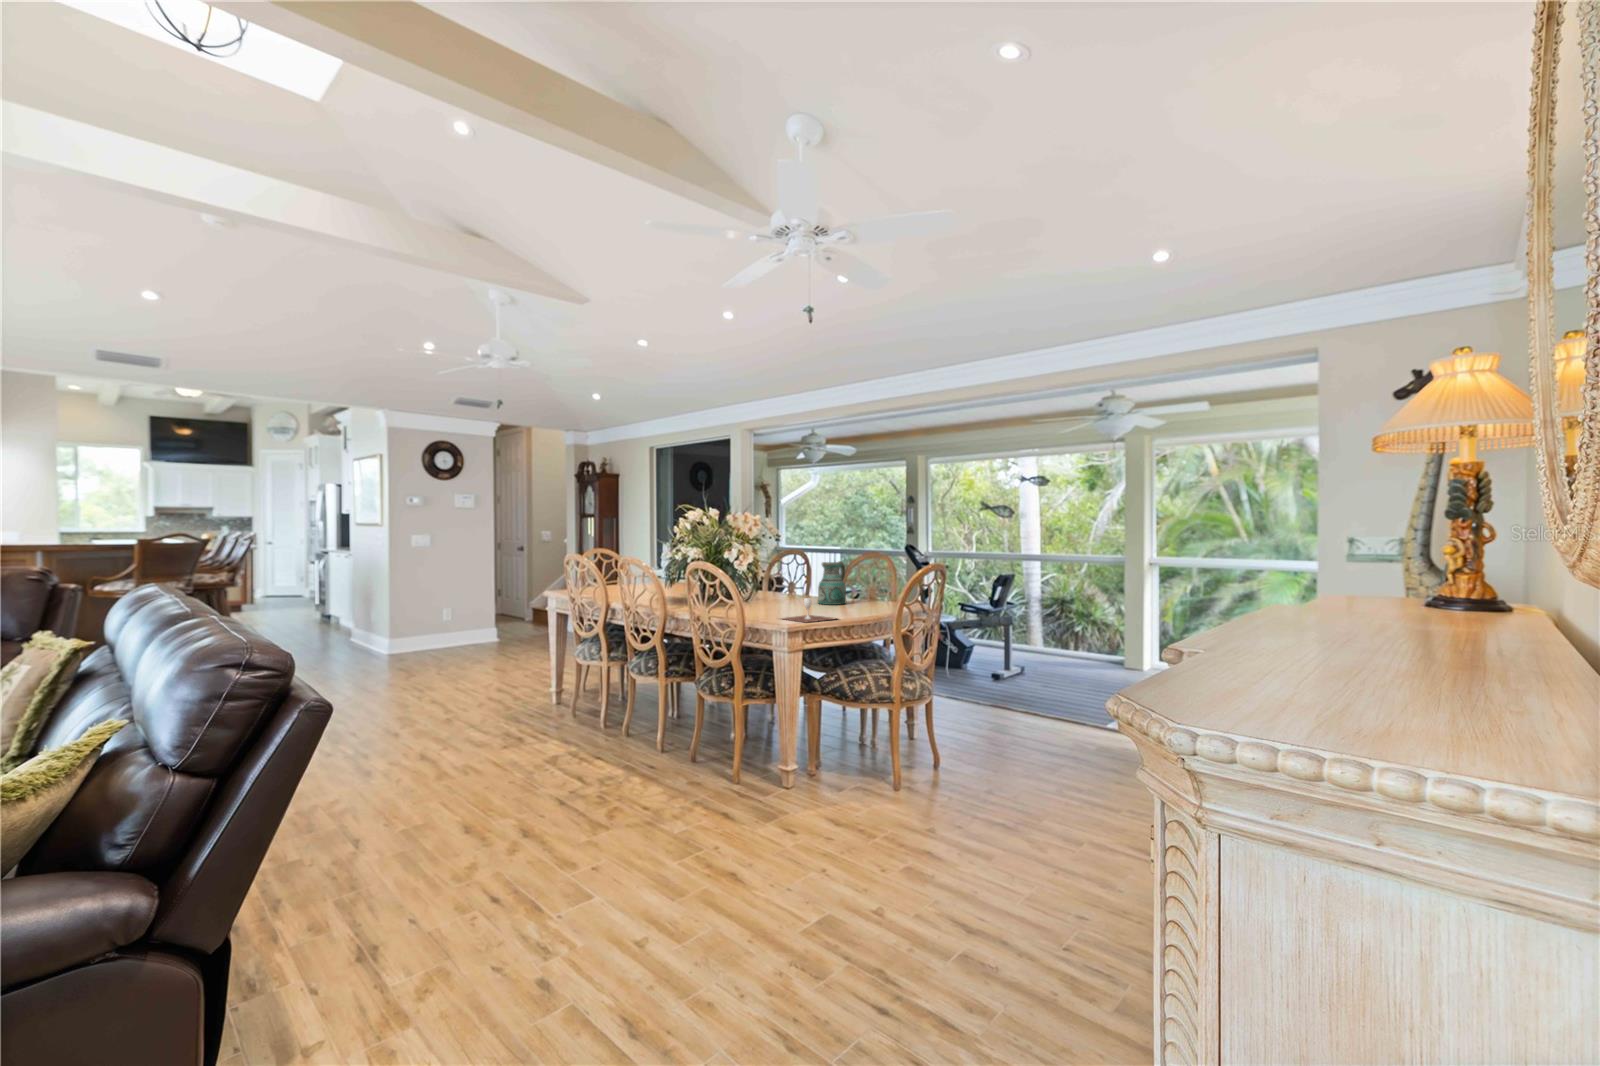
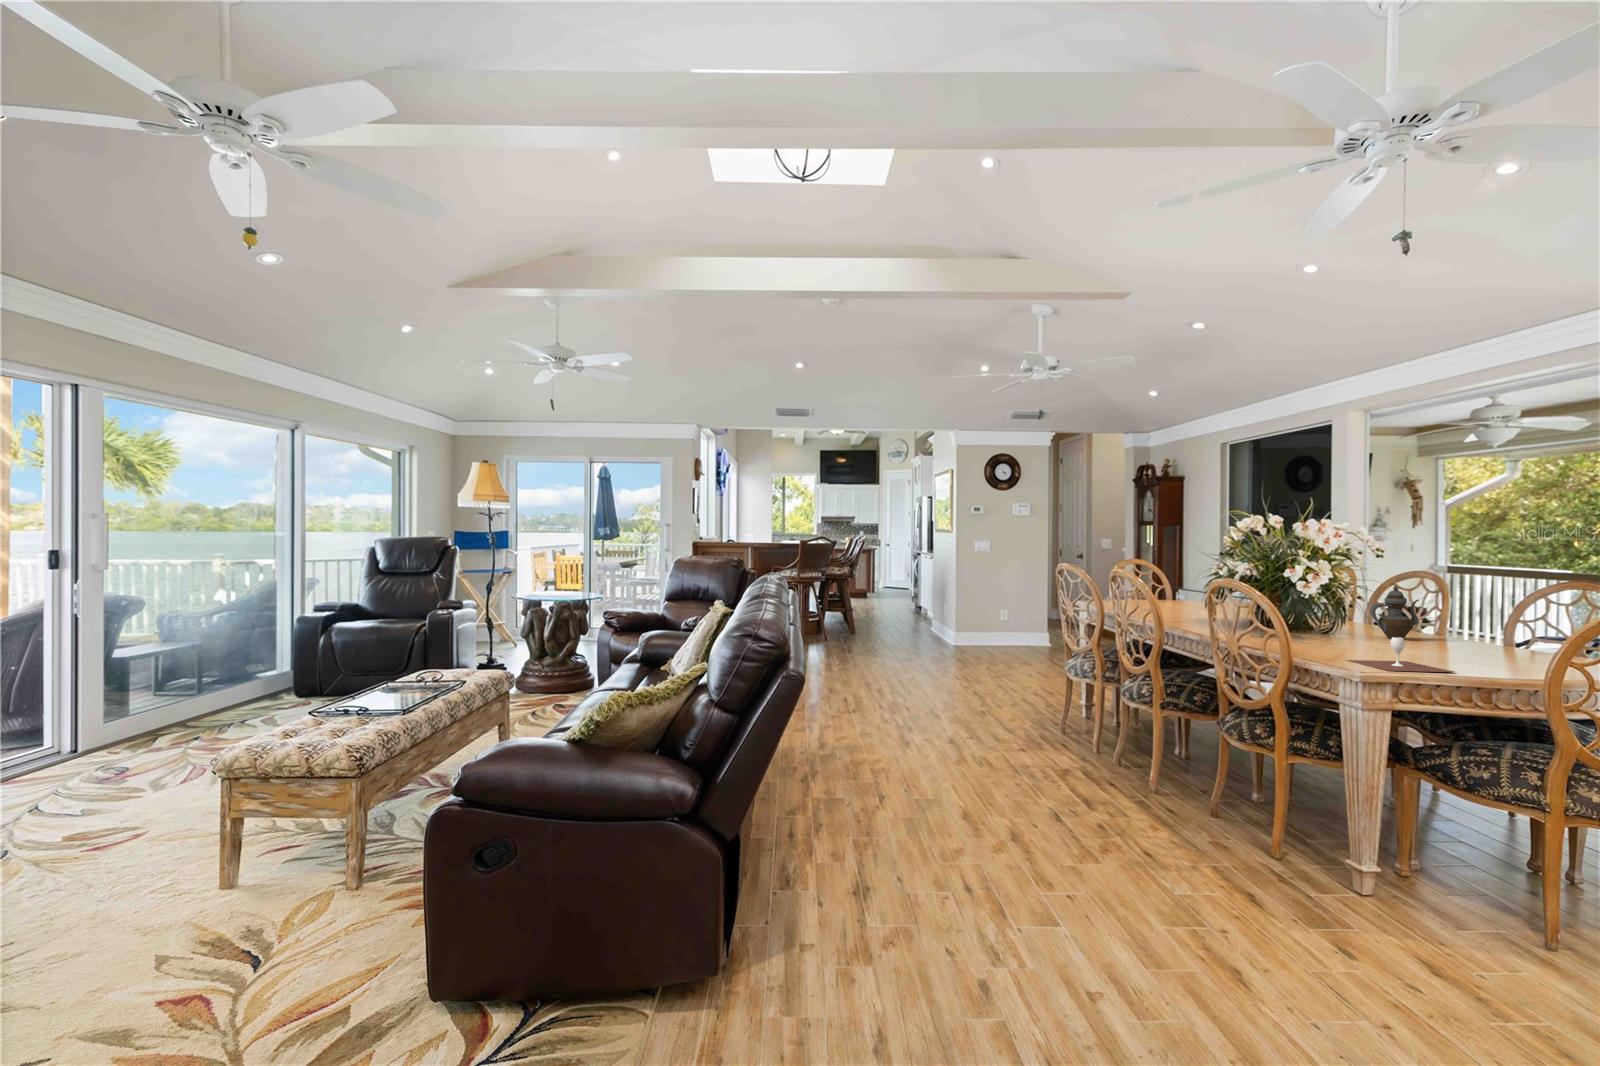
teapot: none [776,560,803,601] -> present [1370,585,1419,639]
ceramic pitcher: present [818,561,846,605] -> none [1440,590,1497,652]

